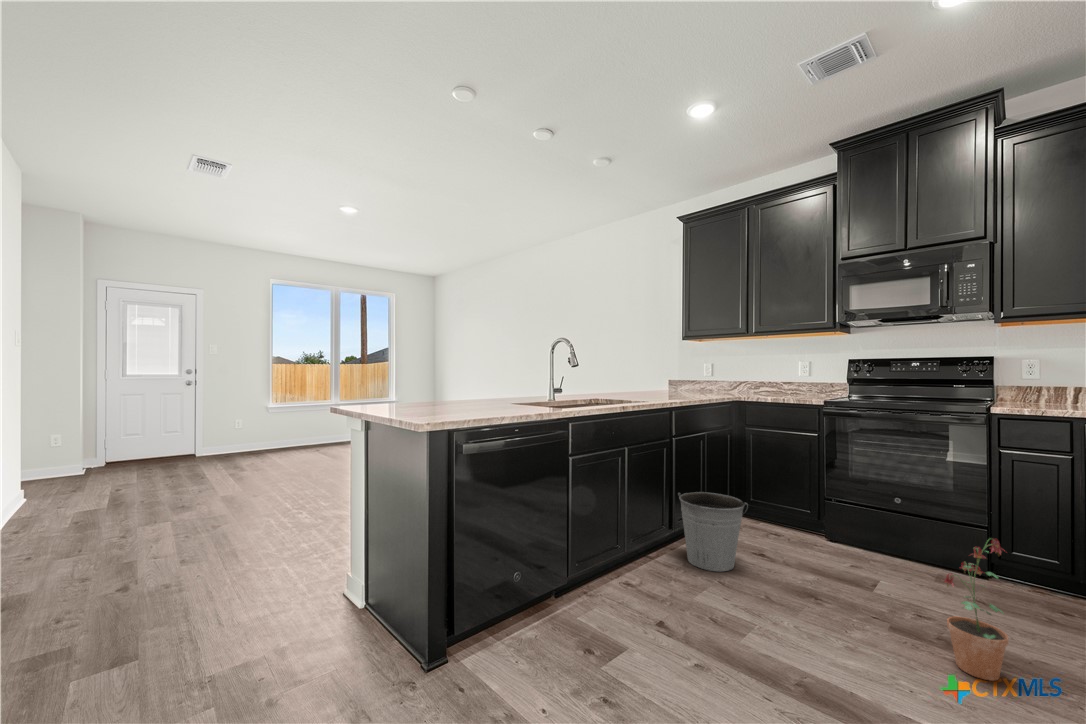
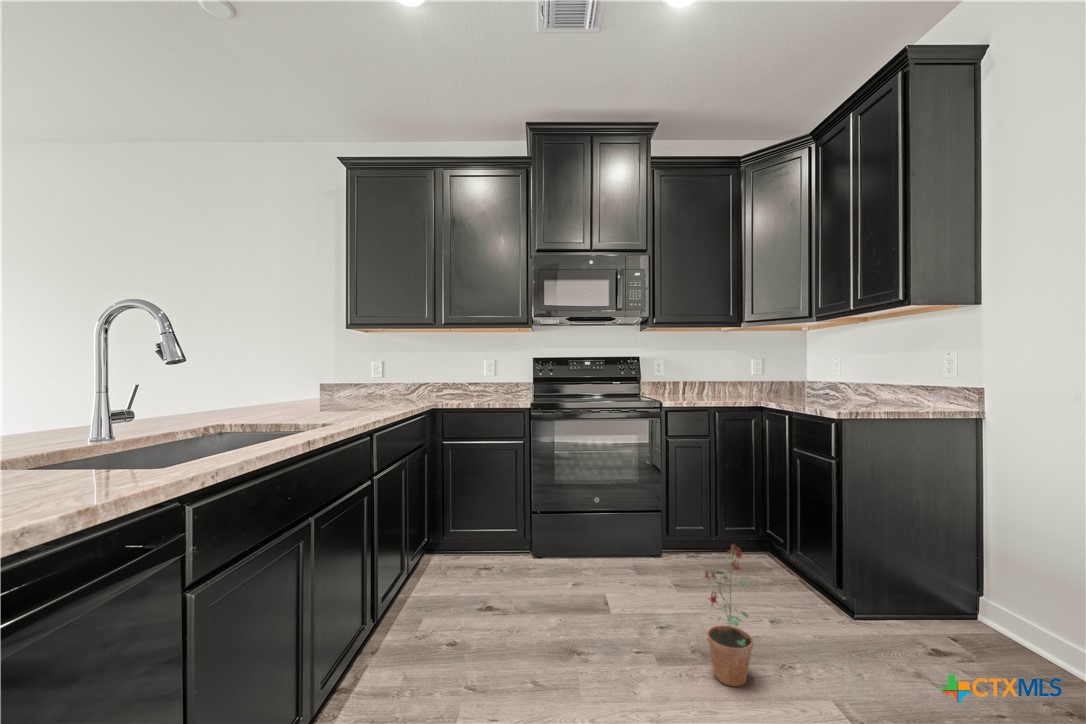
bucket: present [678,492,748,571] -> none [400,549,492,668]

